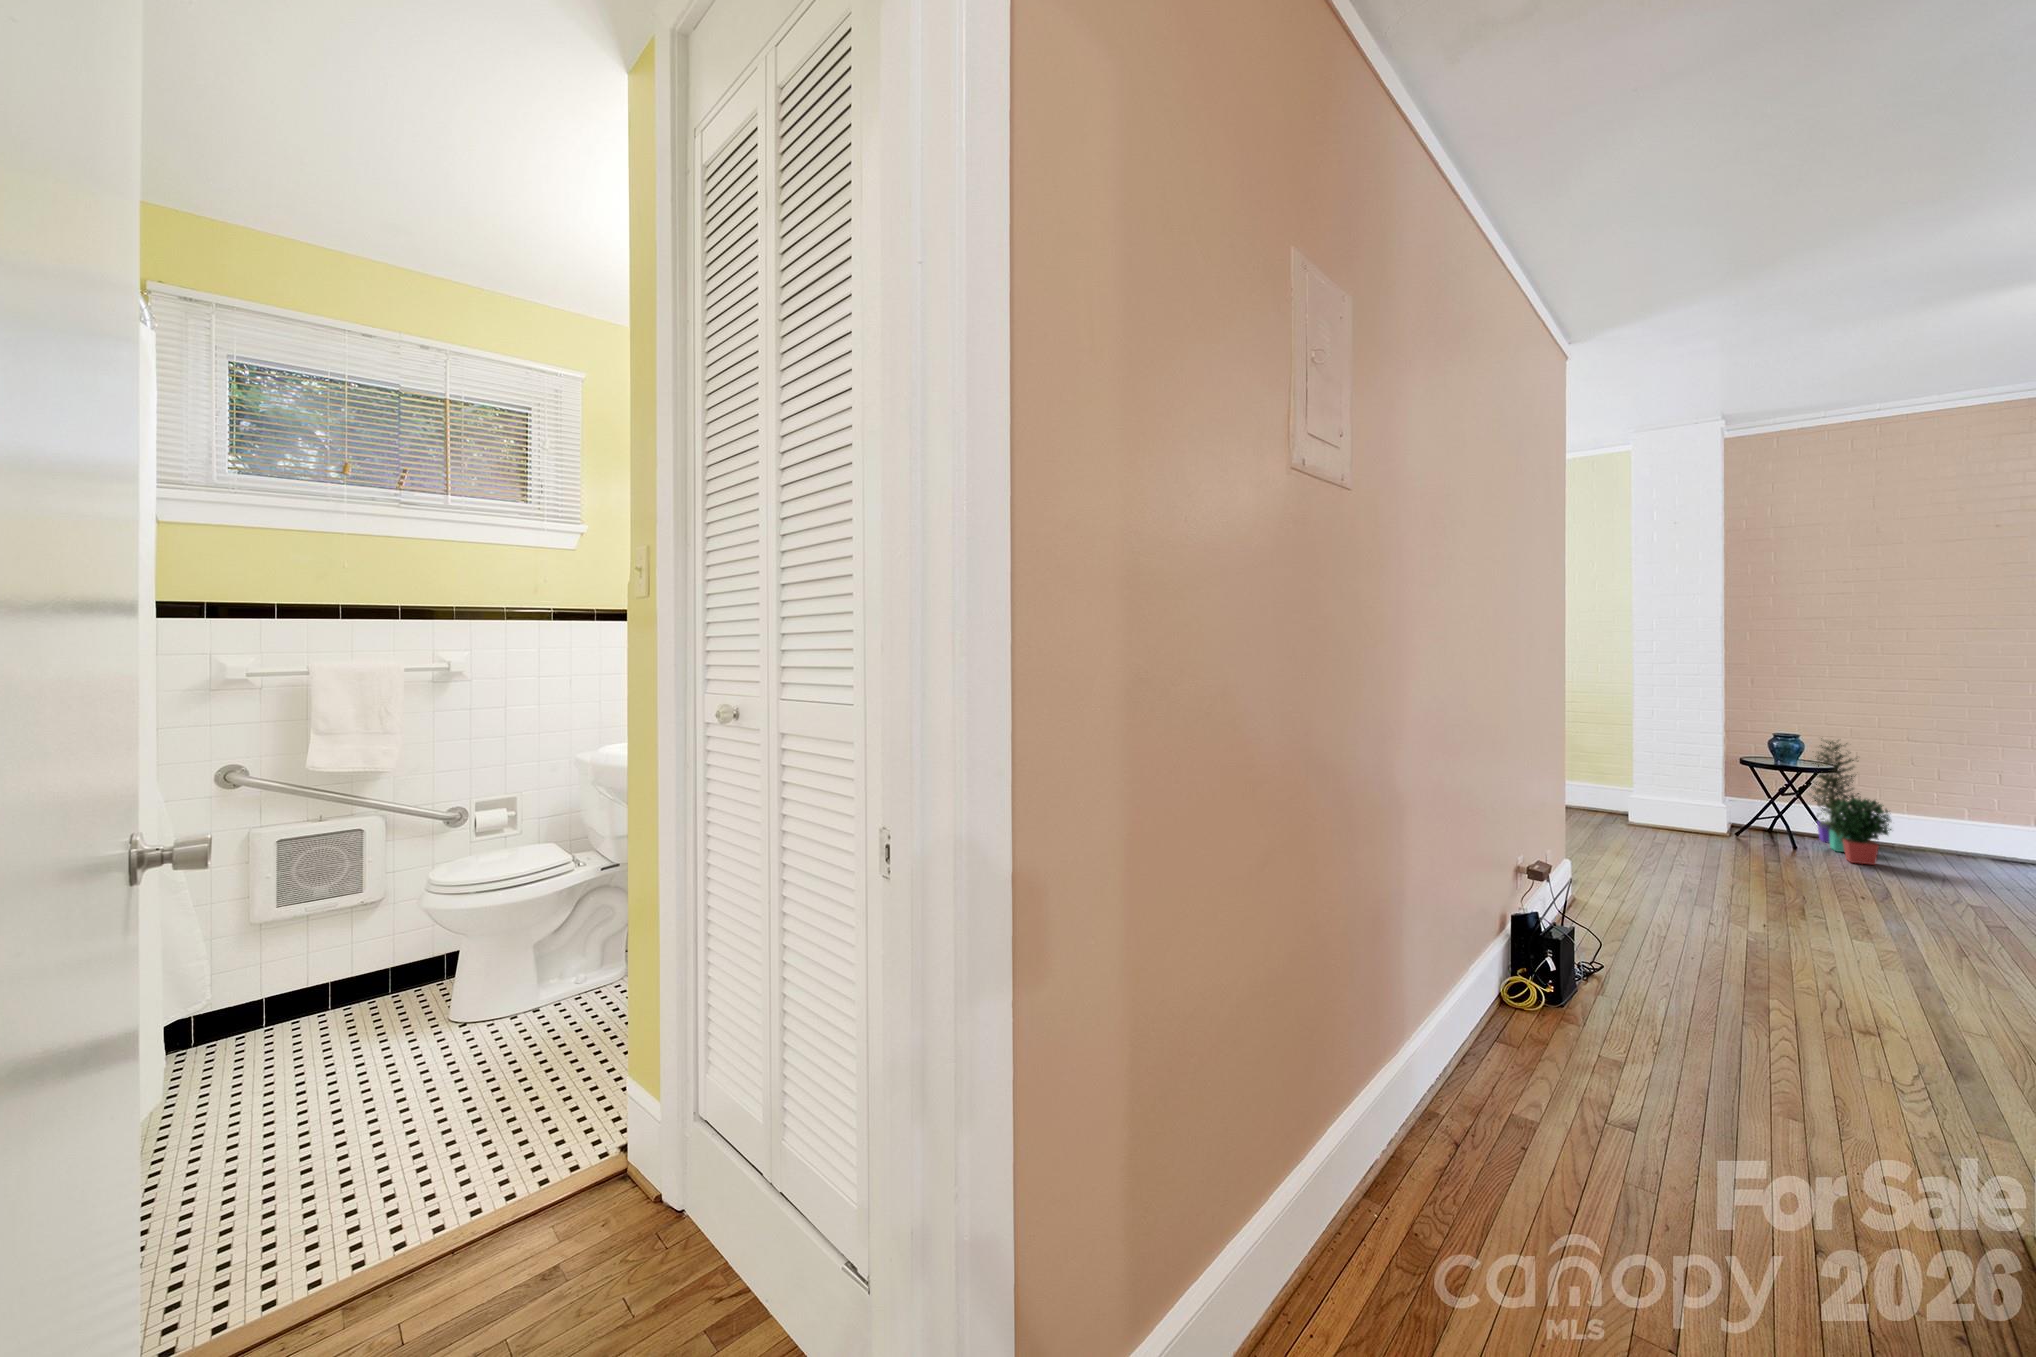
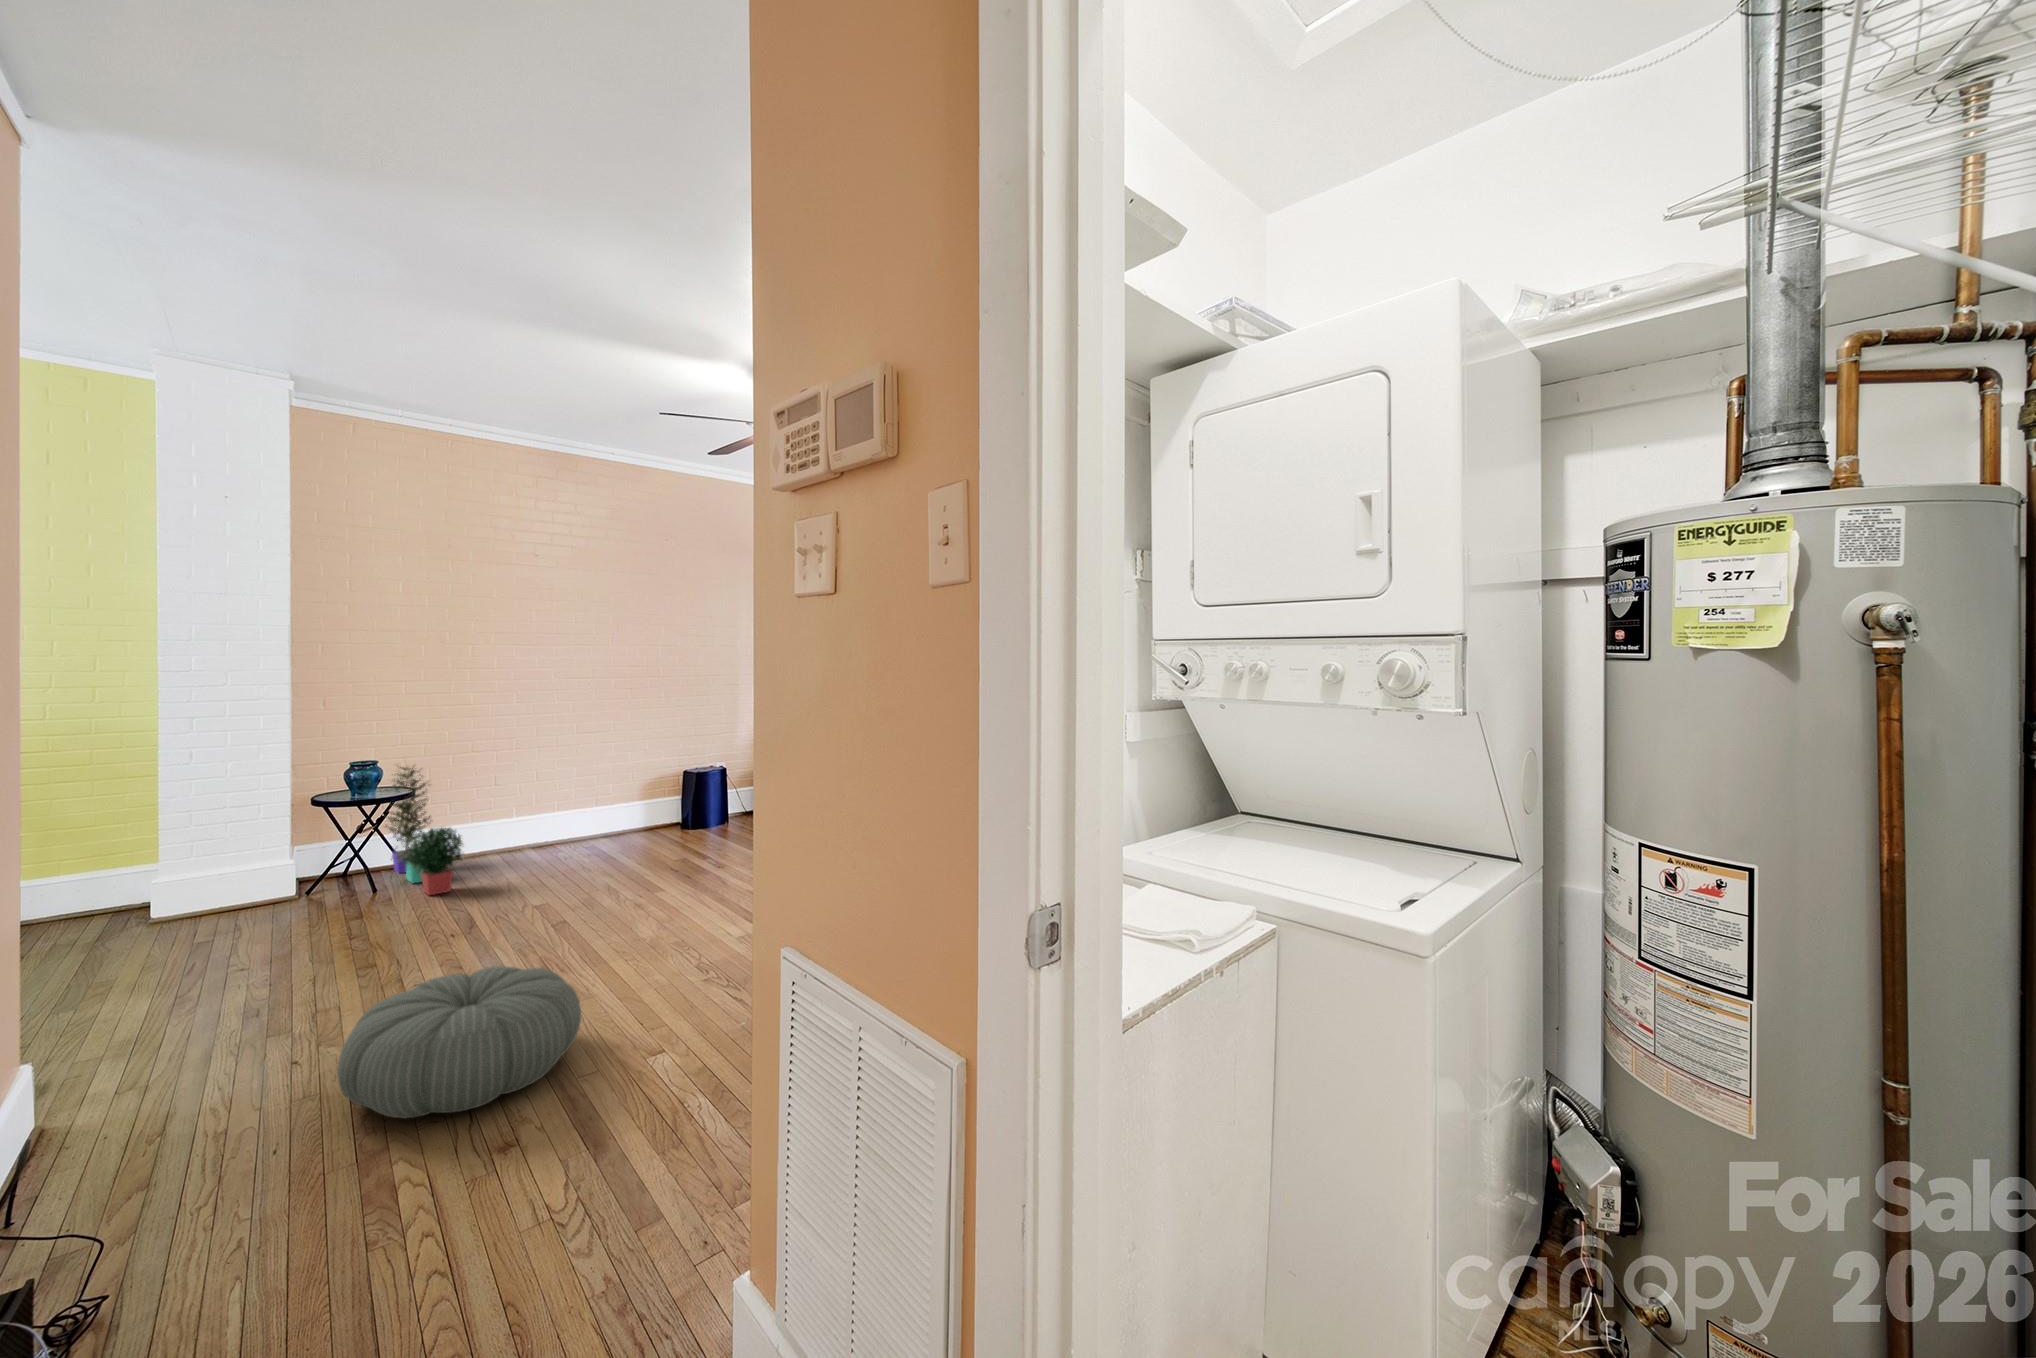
pouf: none [1732,886,1990,1002] -> present [337,966,581,1118]

